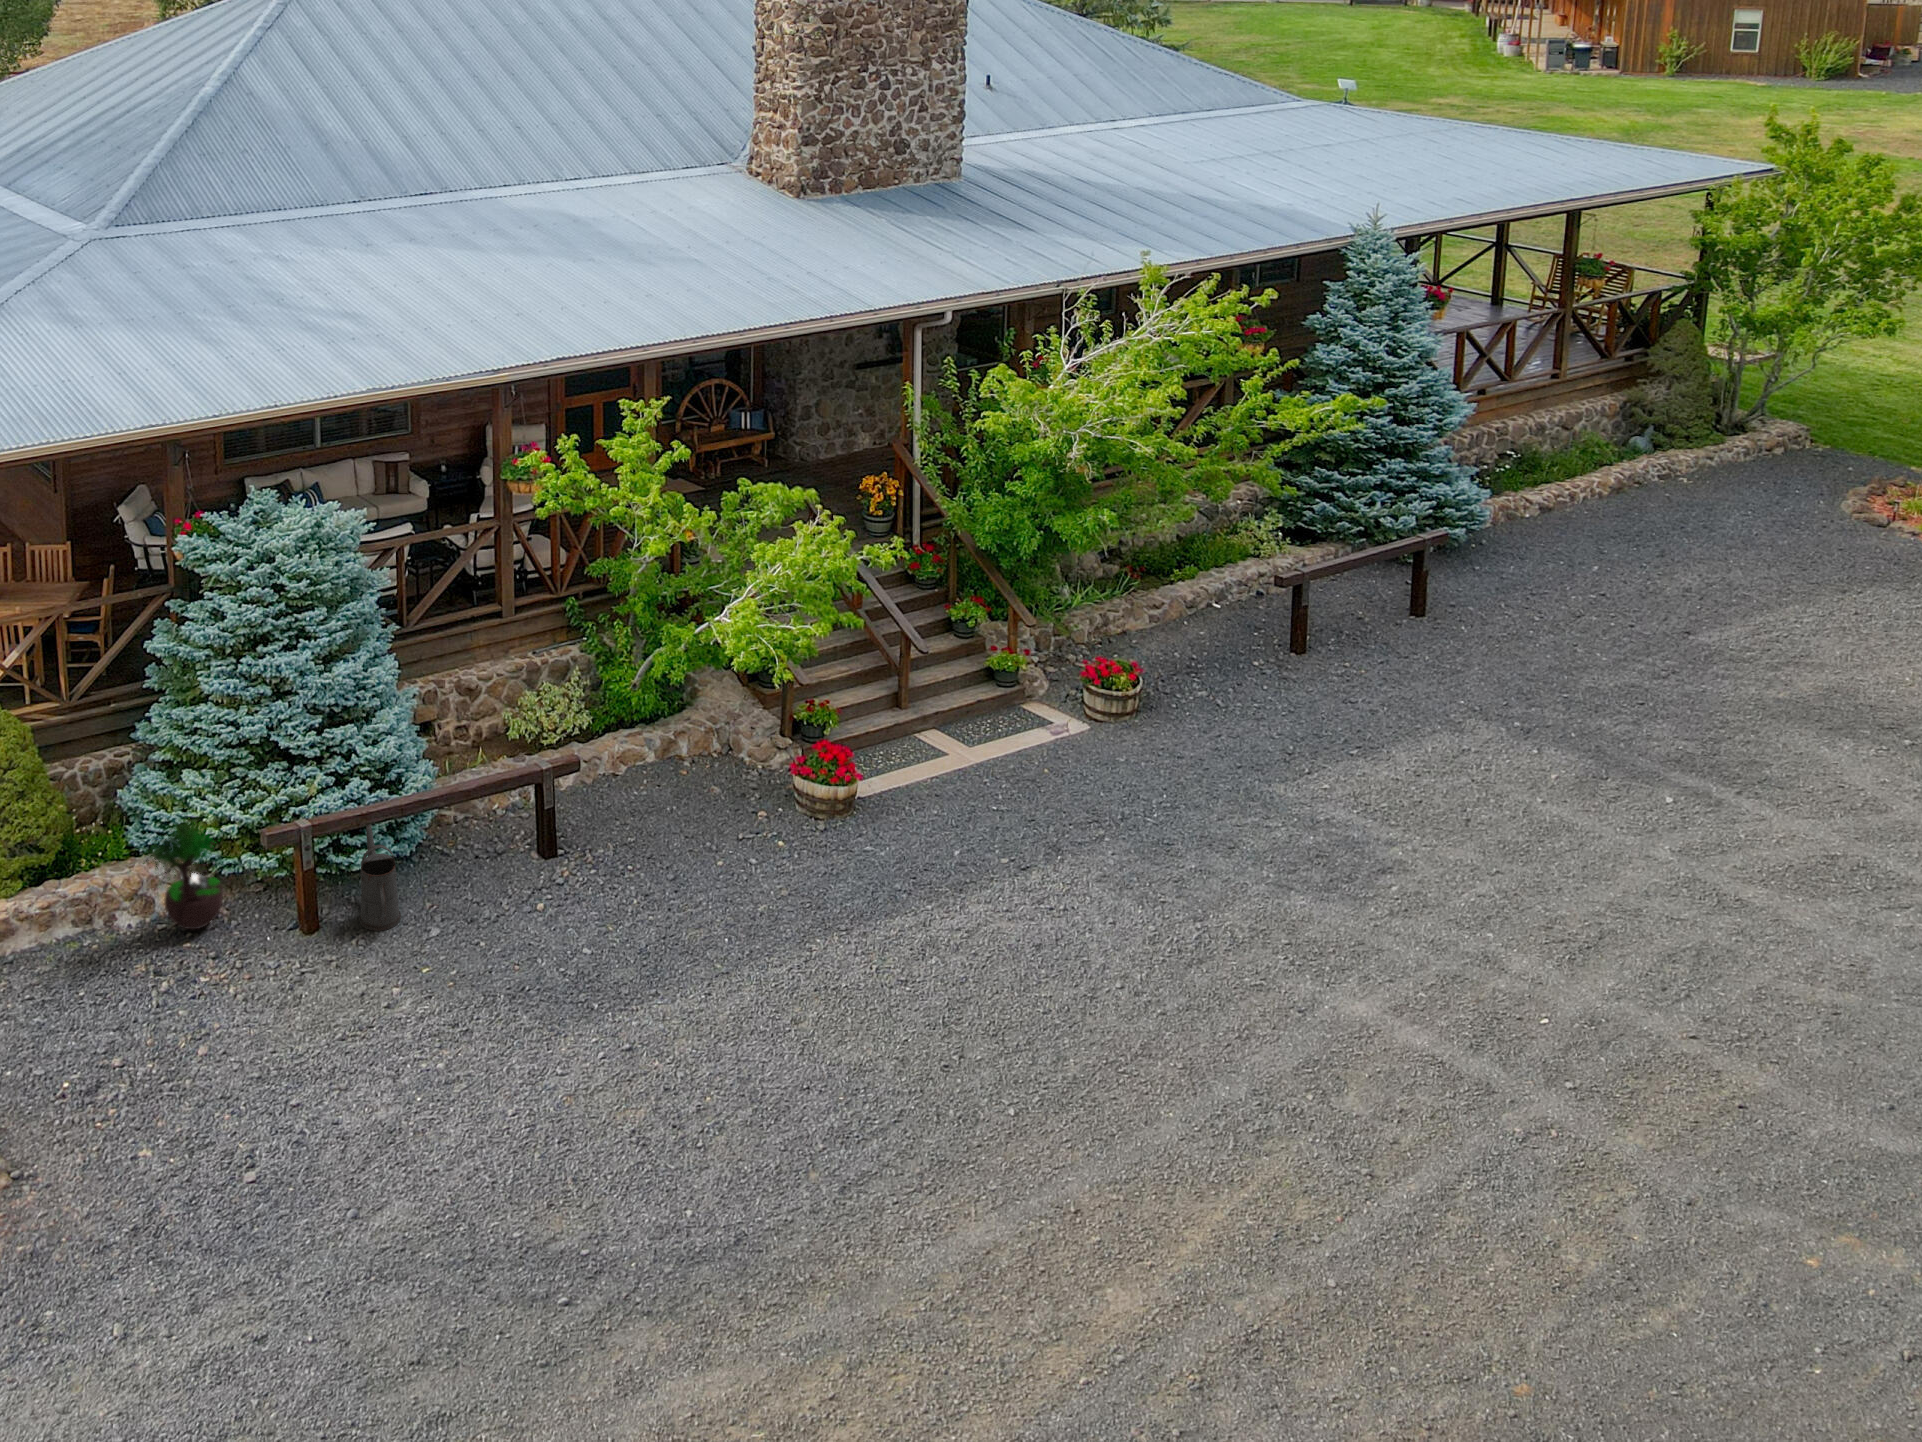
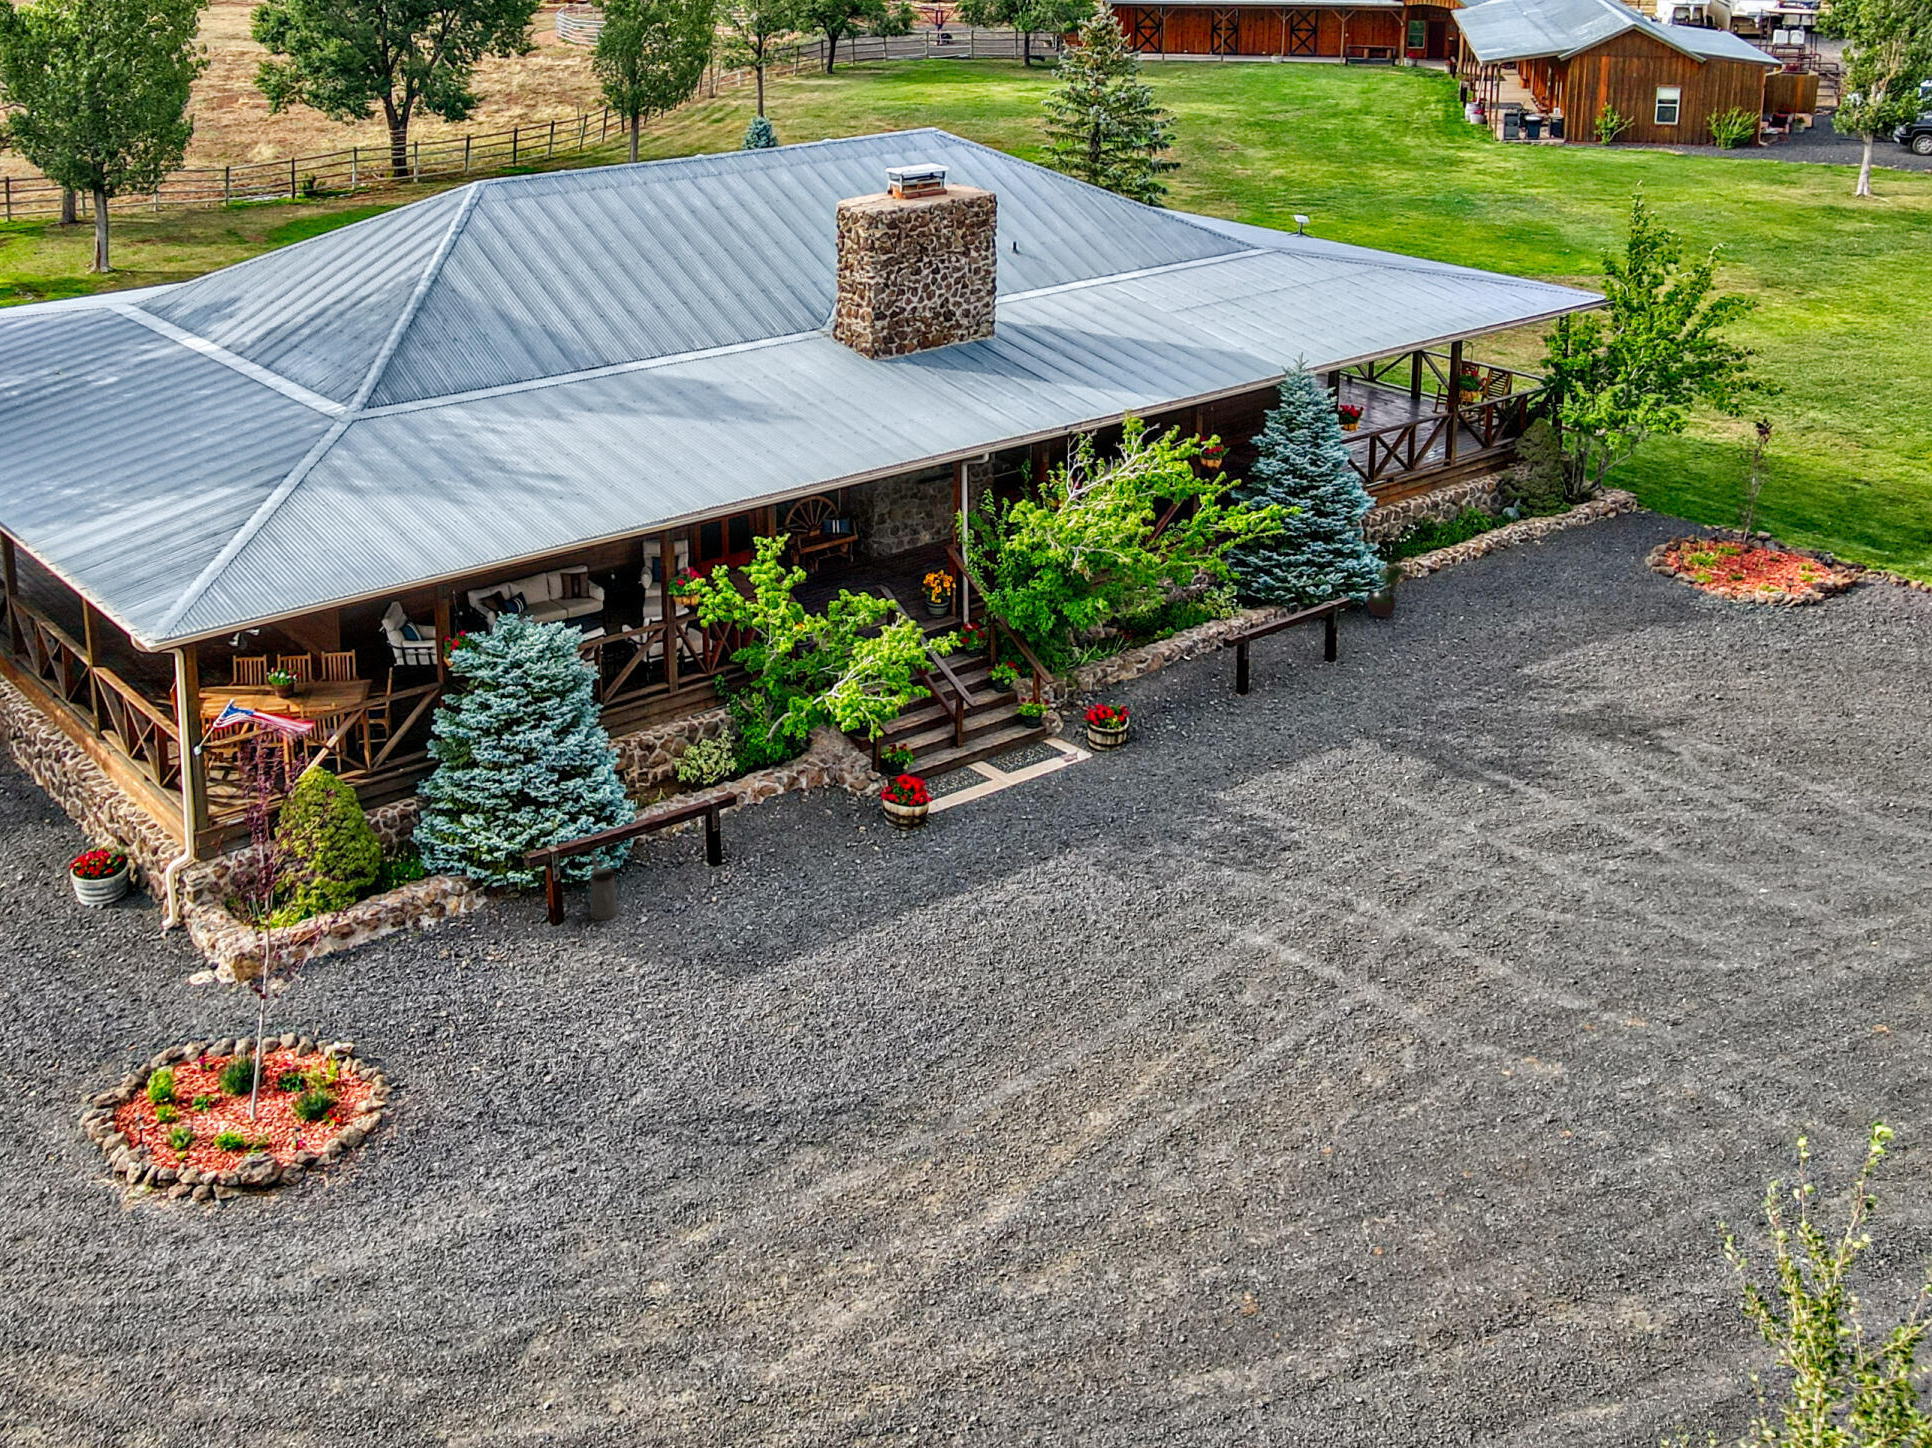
potted tree: present [143,817,223,929] -> present [1367,561,1405,617]

